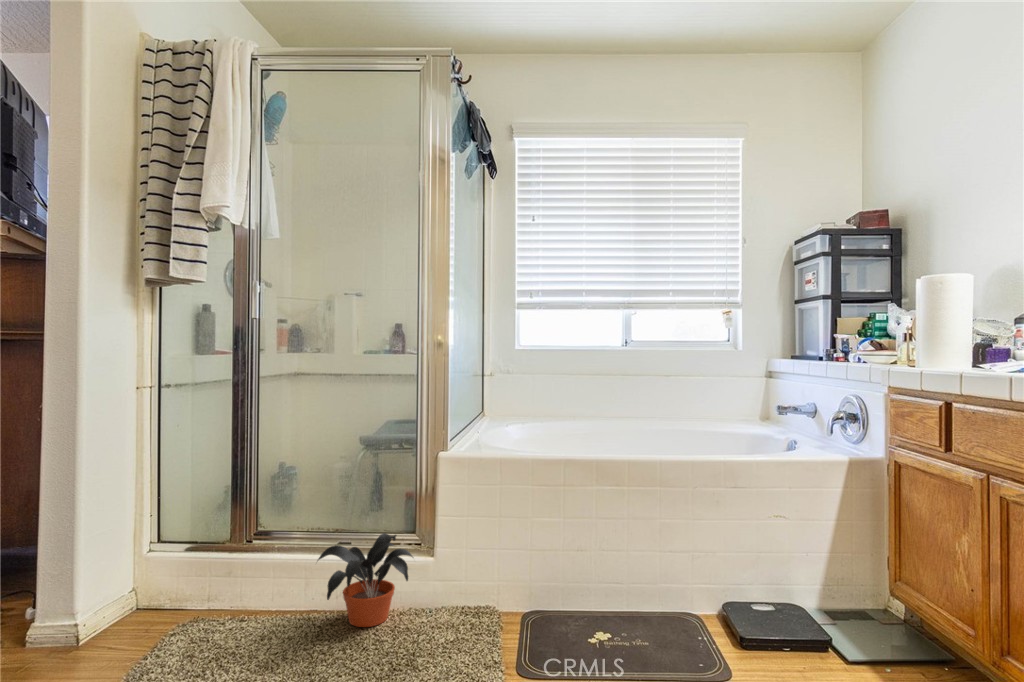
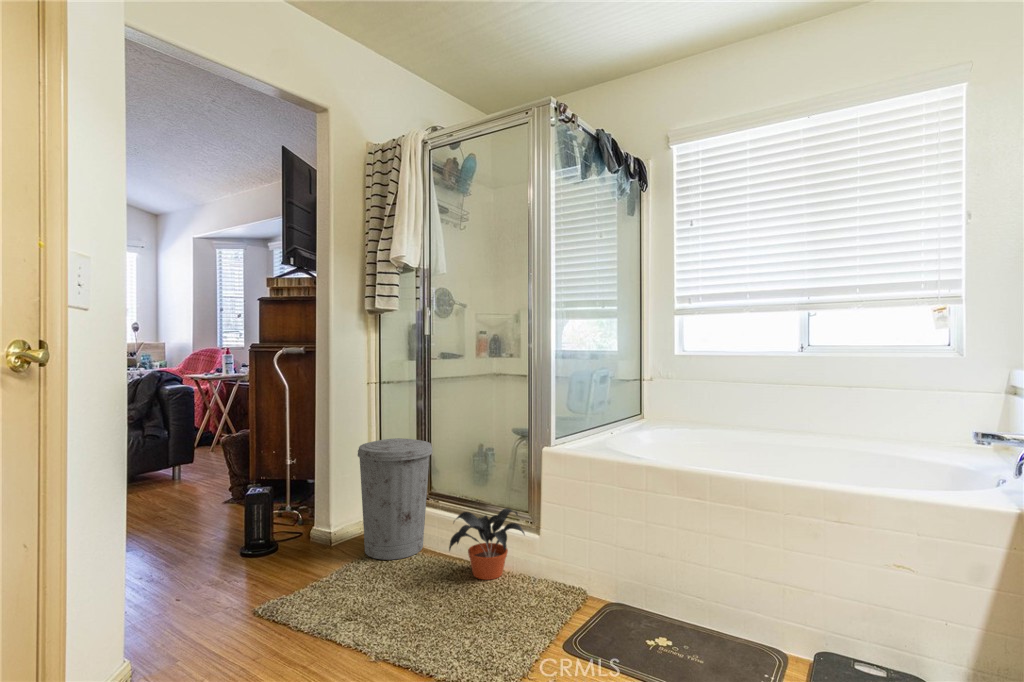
trash can: none [149,462,268,640] -> present [358,438,432,560]

